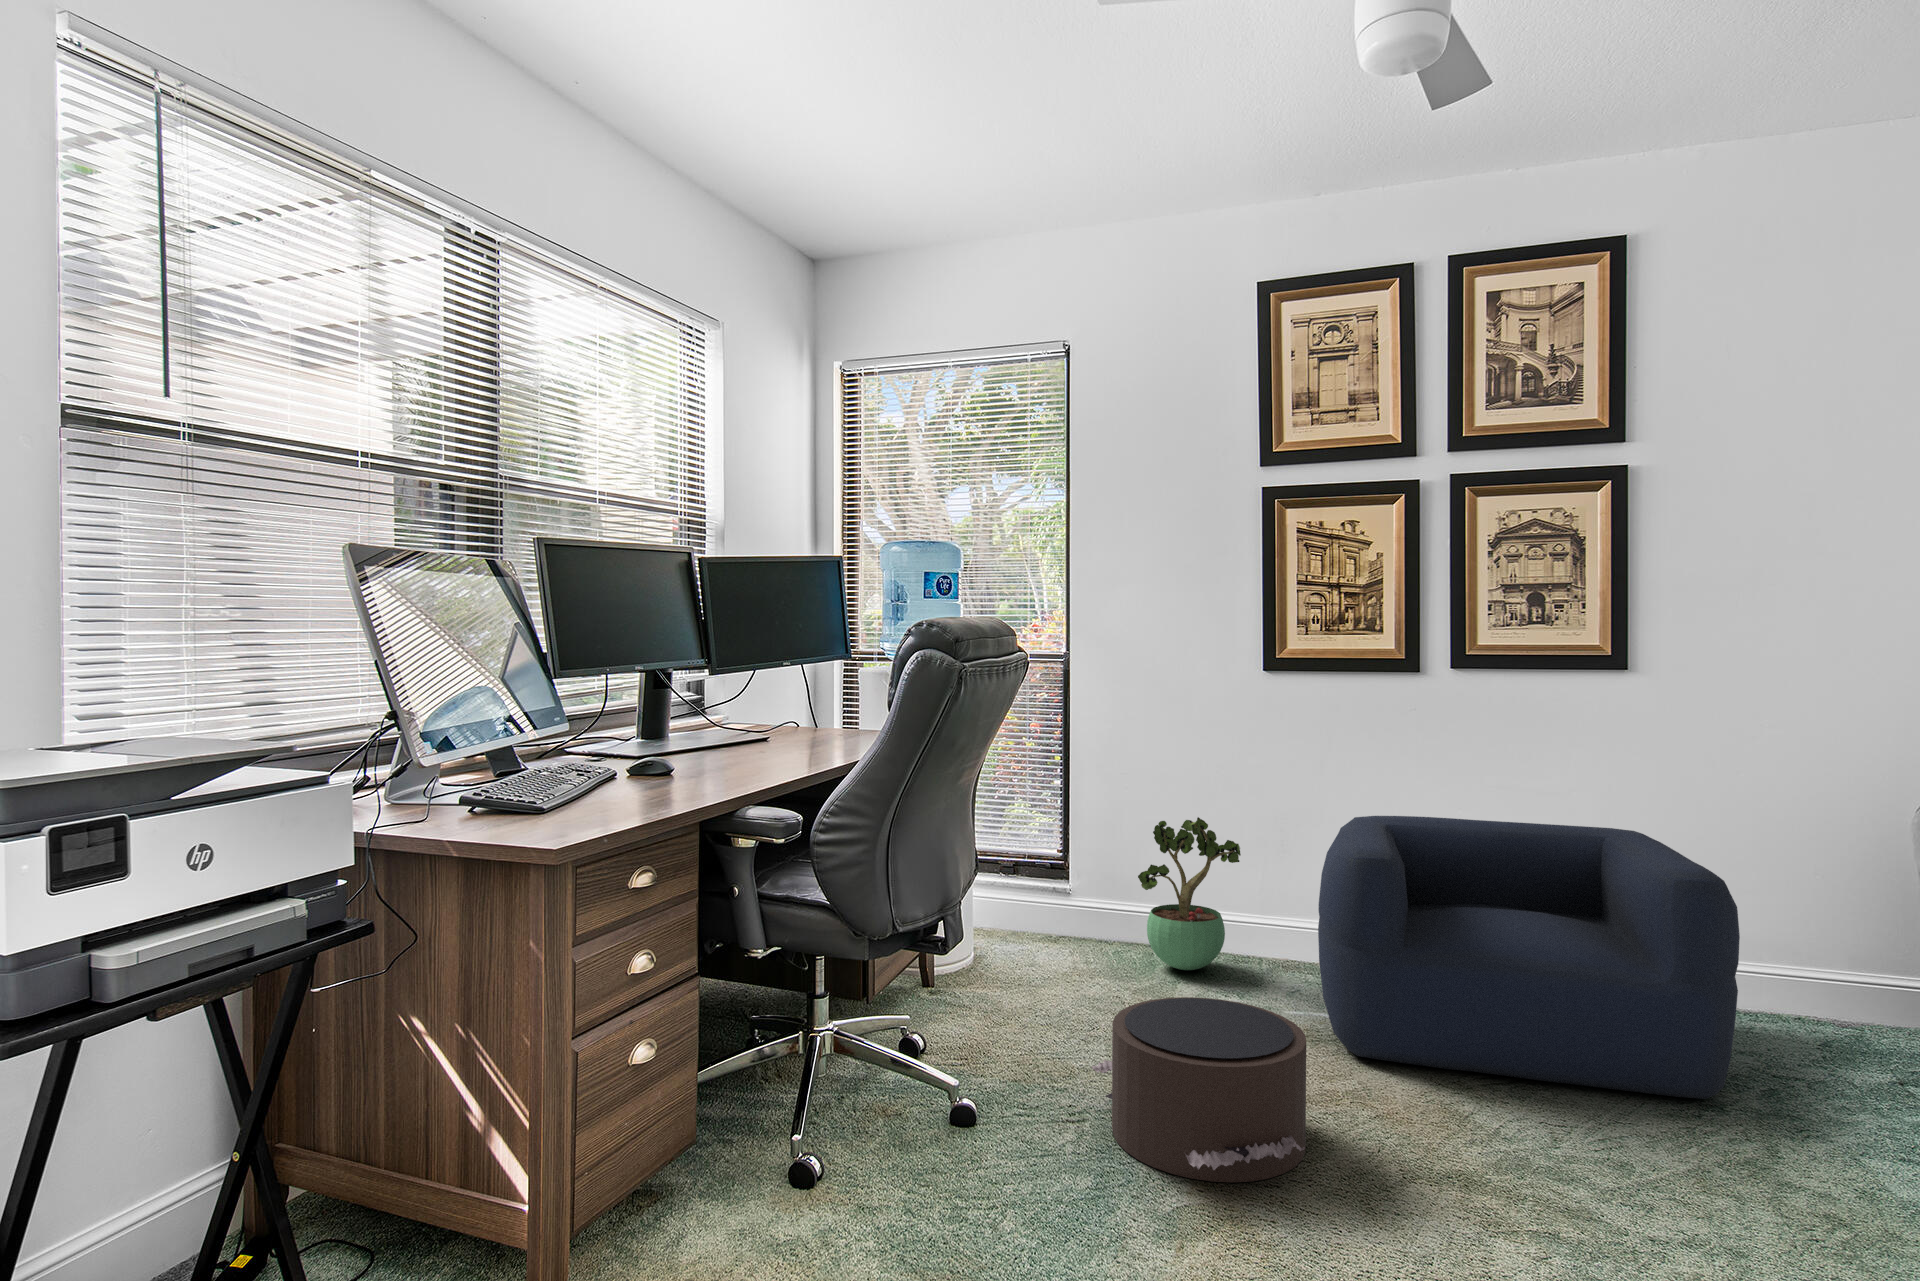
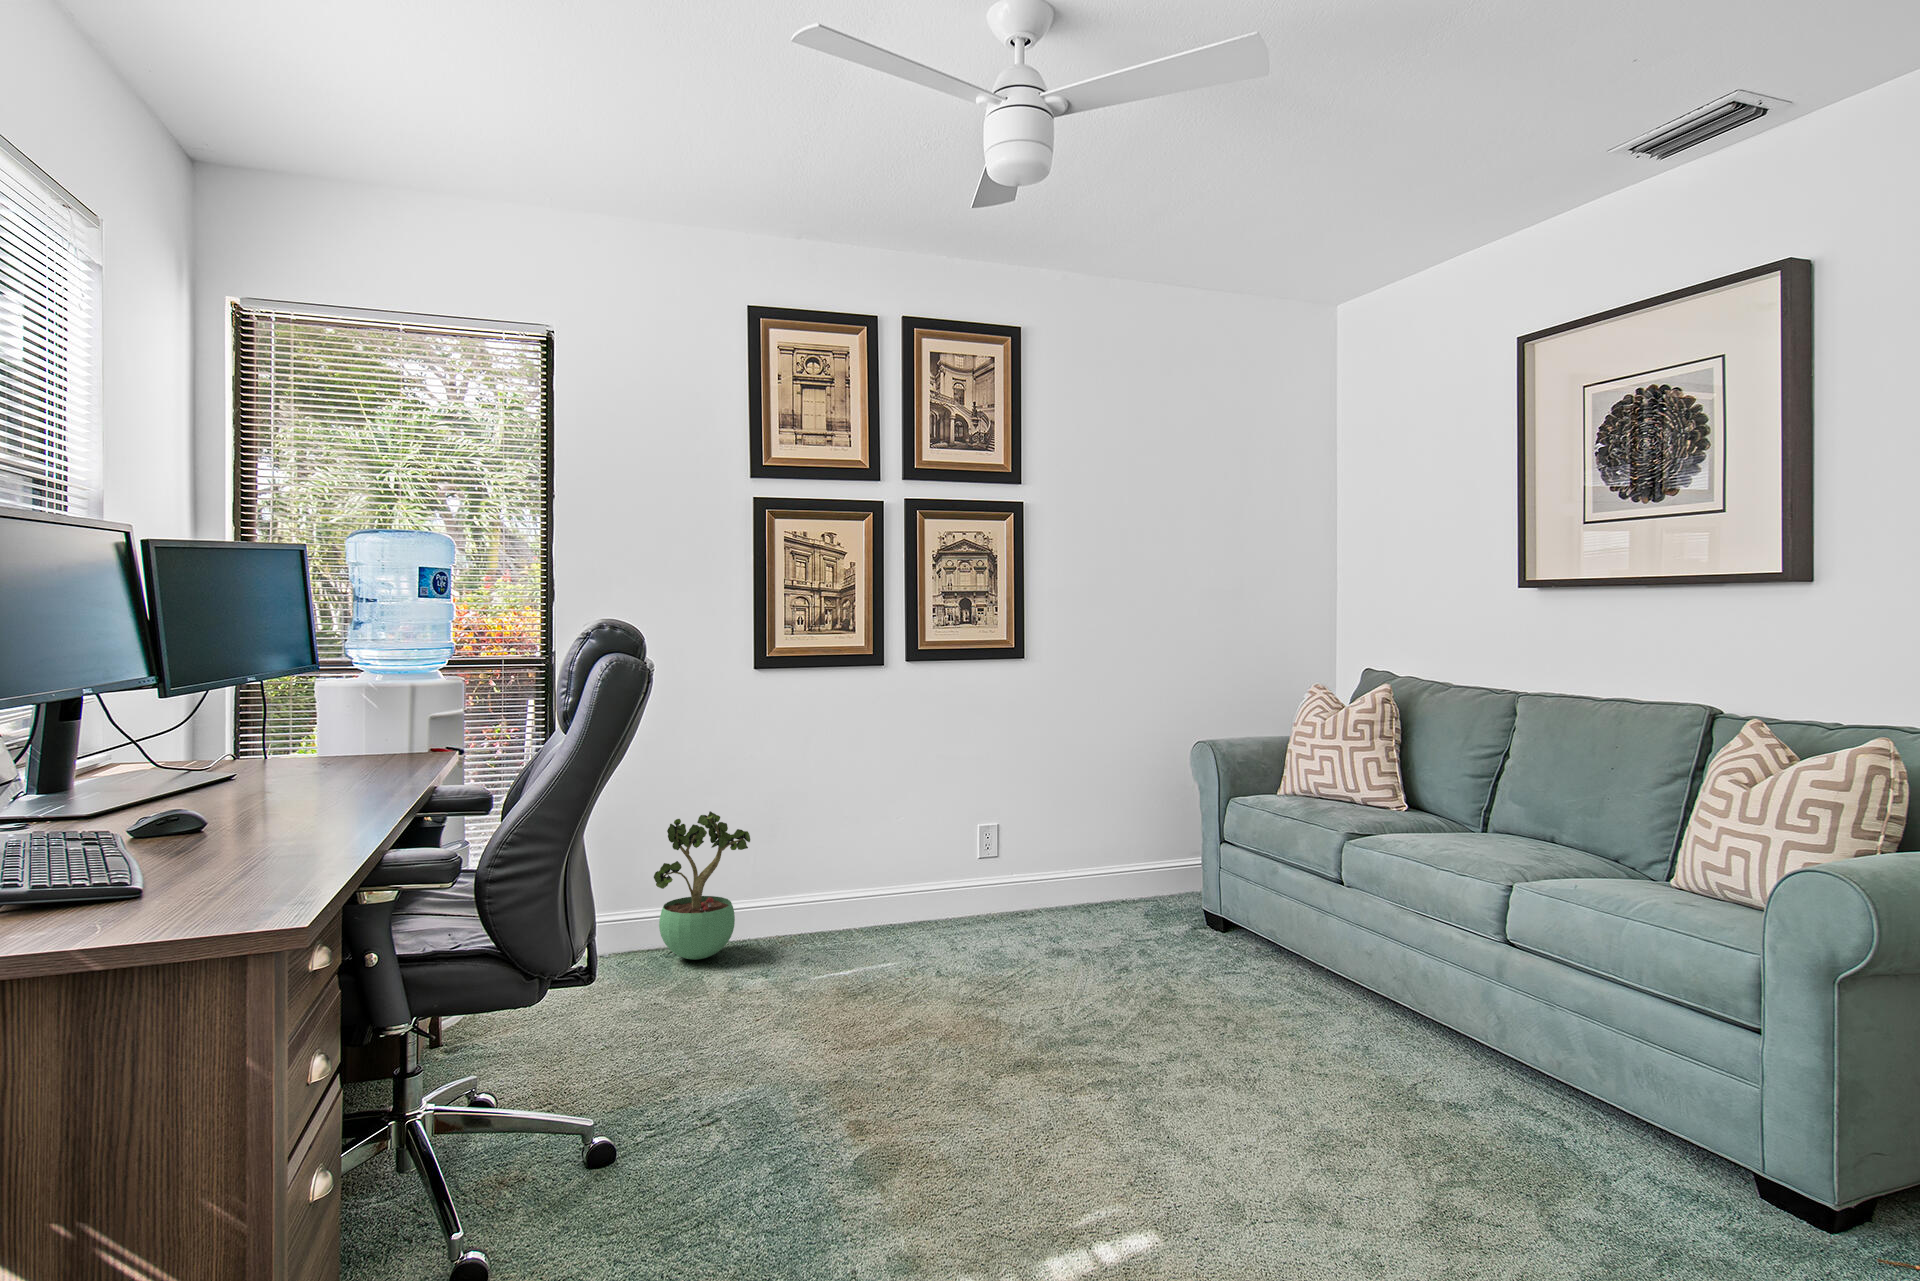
armchair: present [1318,816,1740,1099] -> none [826,781,1132,995]
pouf: present [1092,997,1306,1182] -> none [715,969,937,1128]

